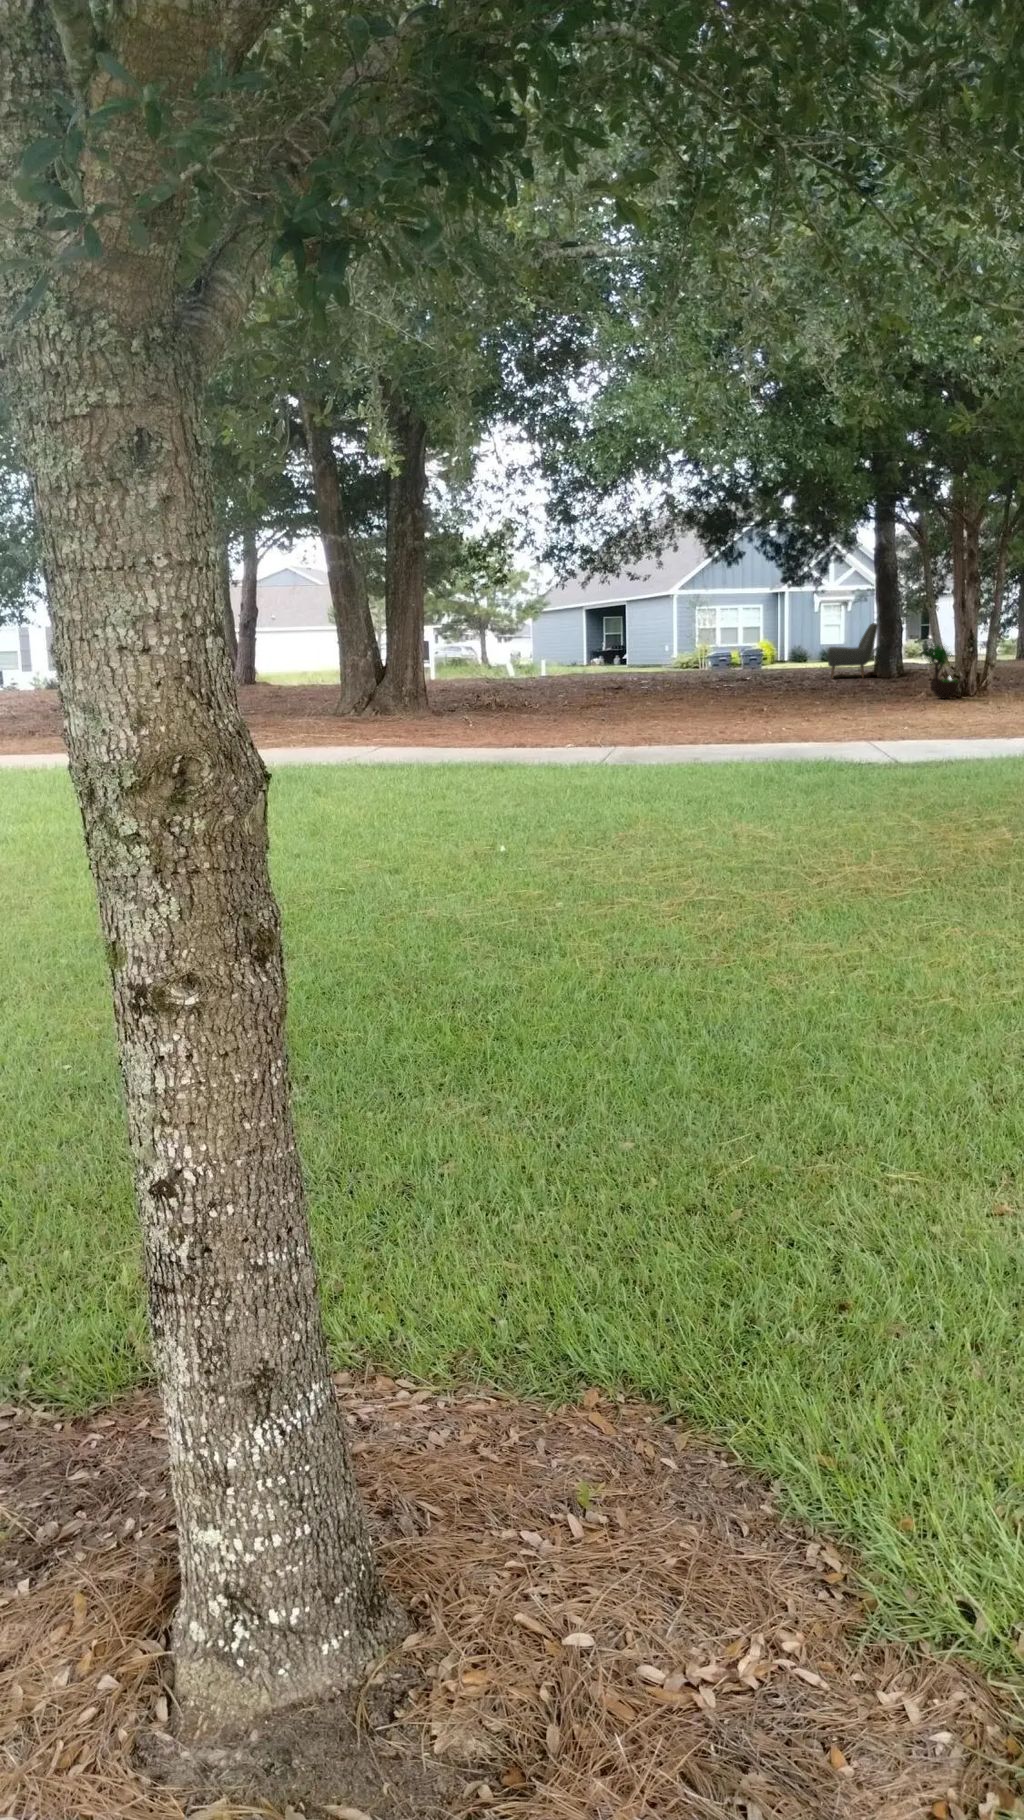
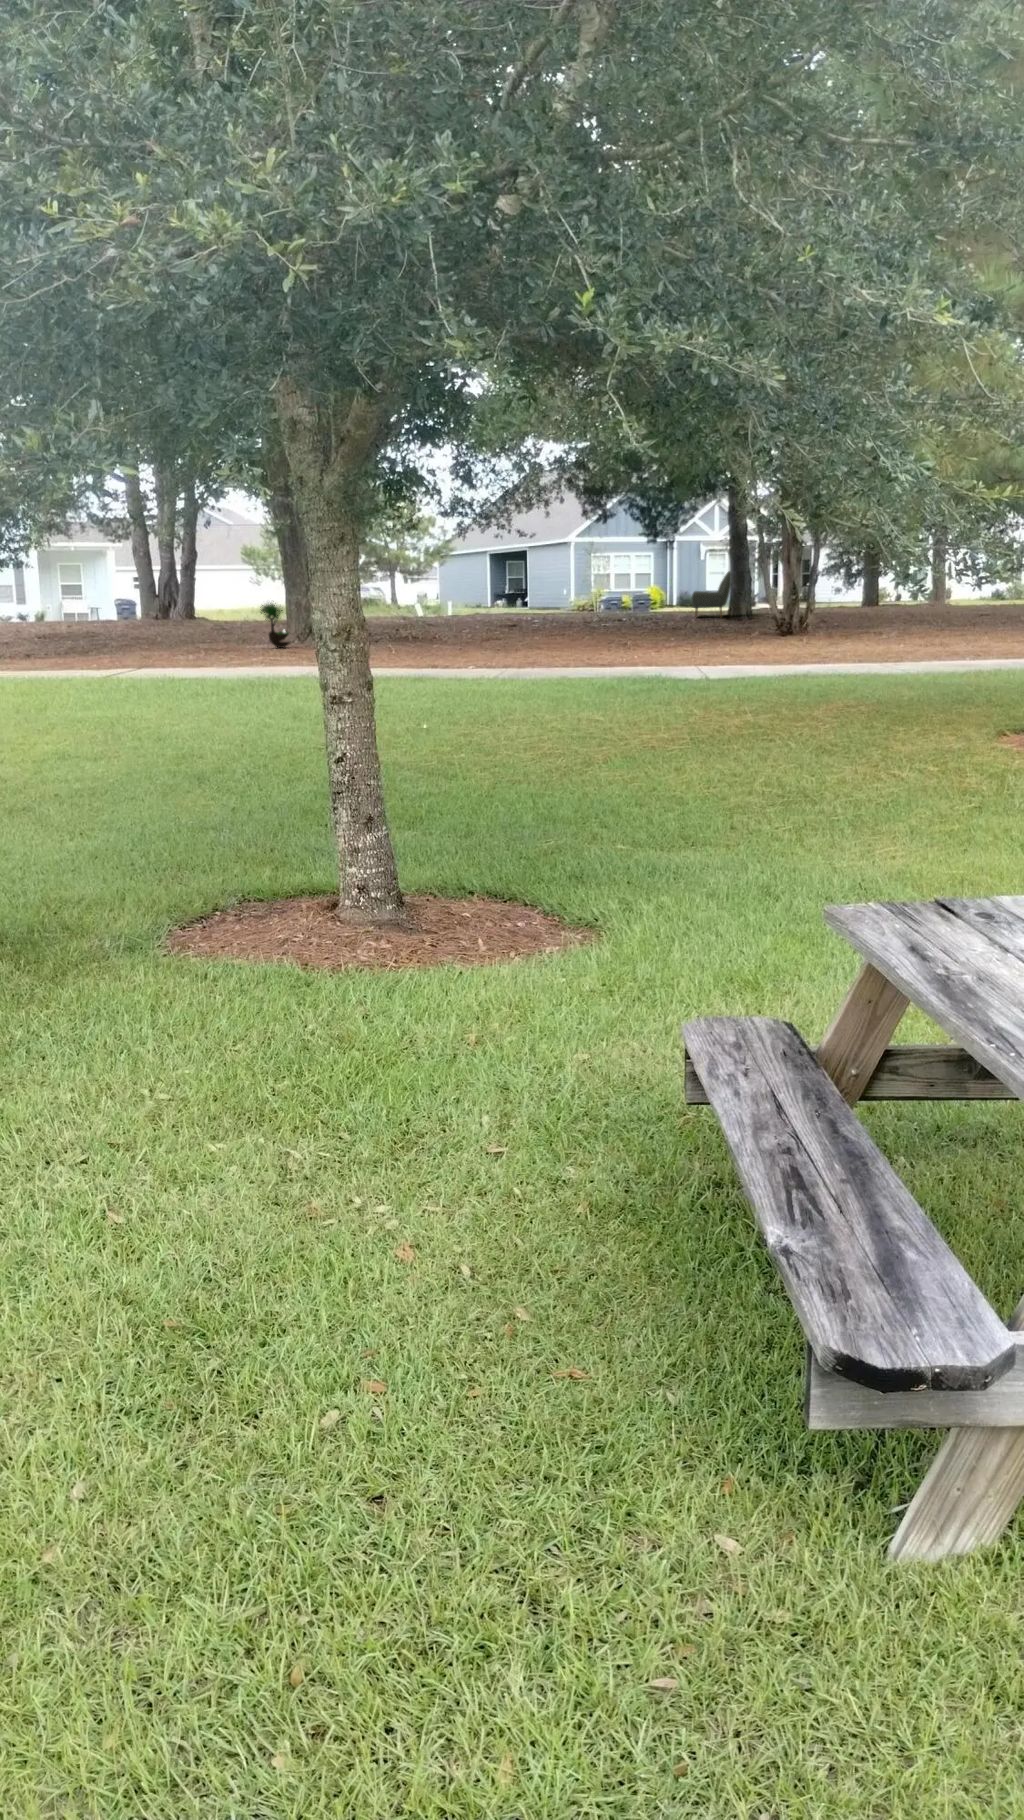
potted tree: present [923,644,958,698] -> present [260,603,289,648]

